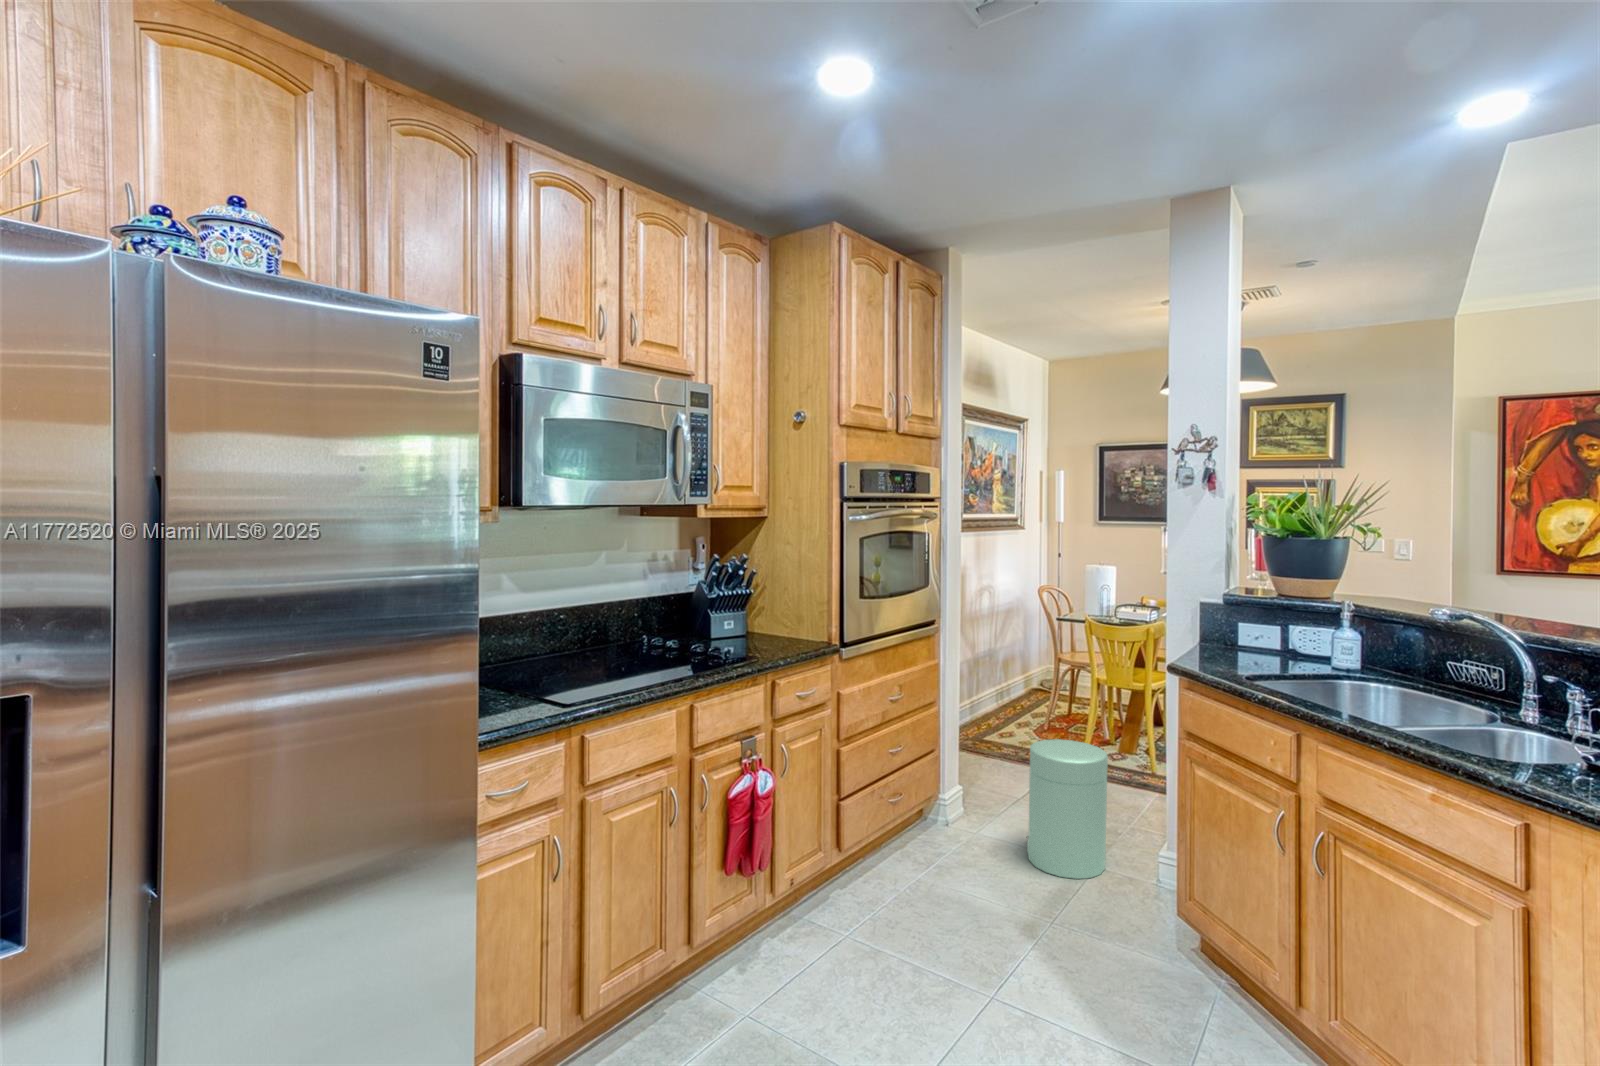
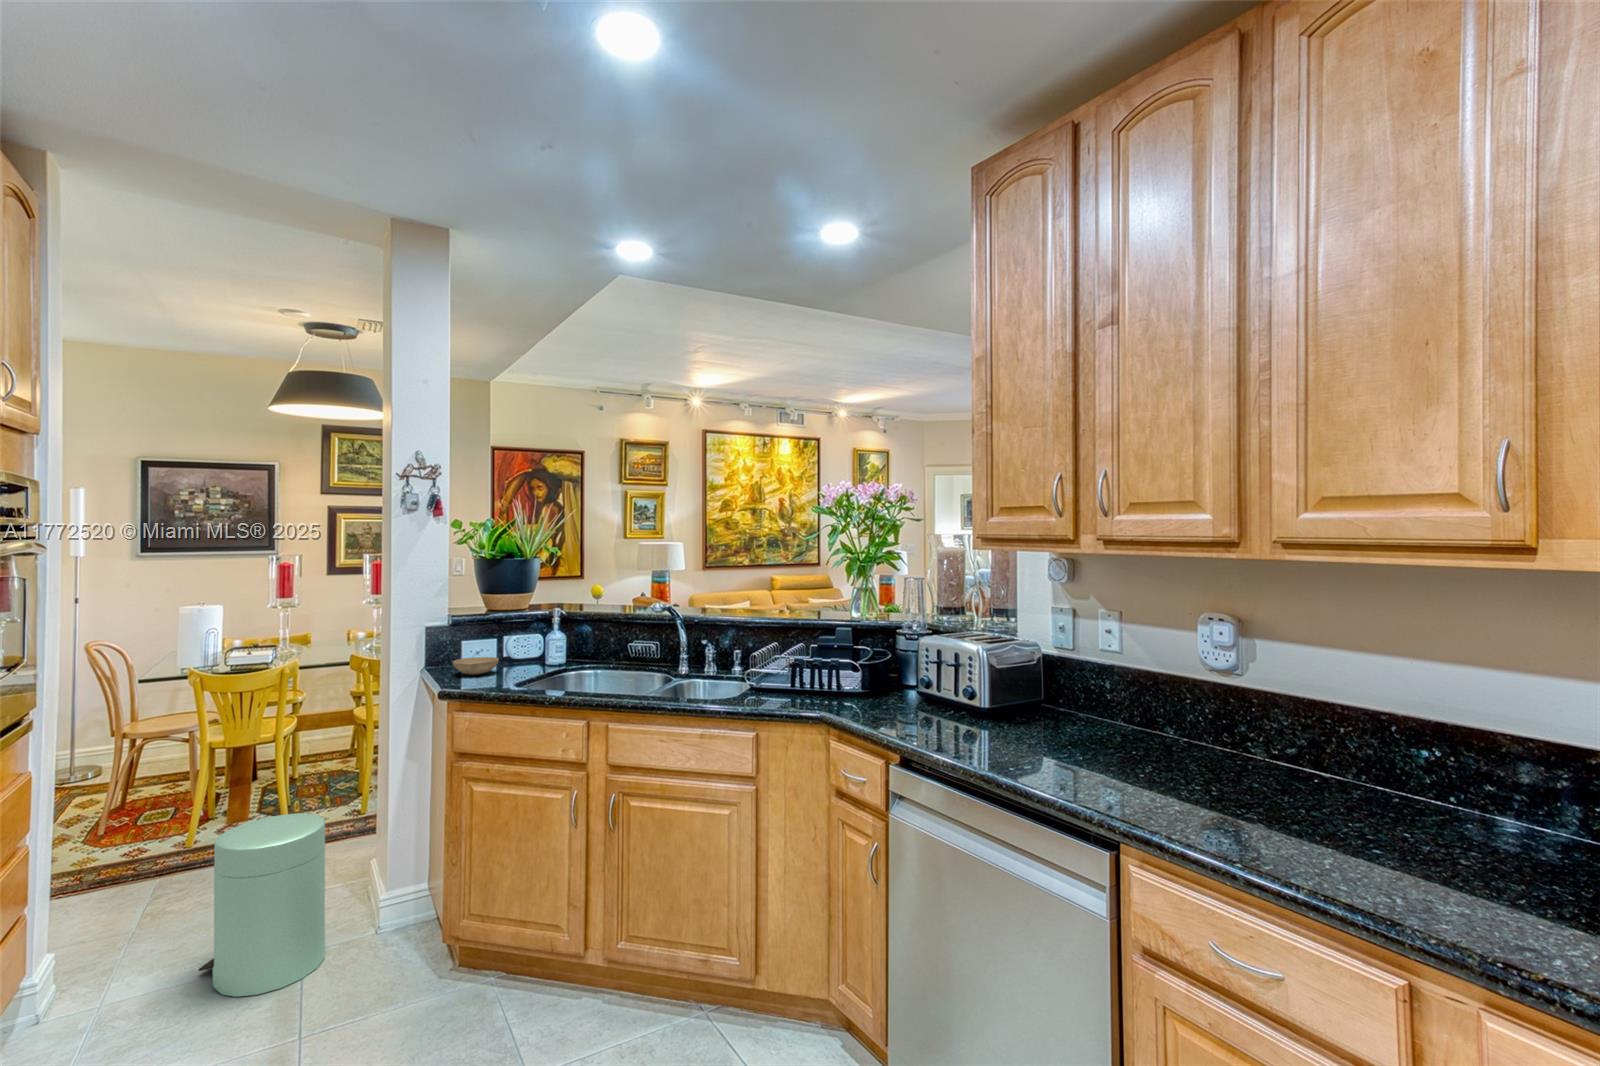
bowl: none [1206,639,1257,657] -> present [453,657,499,675]

